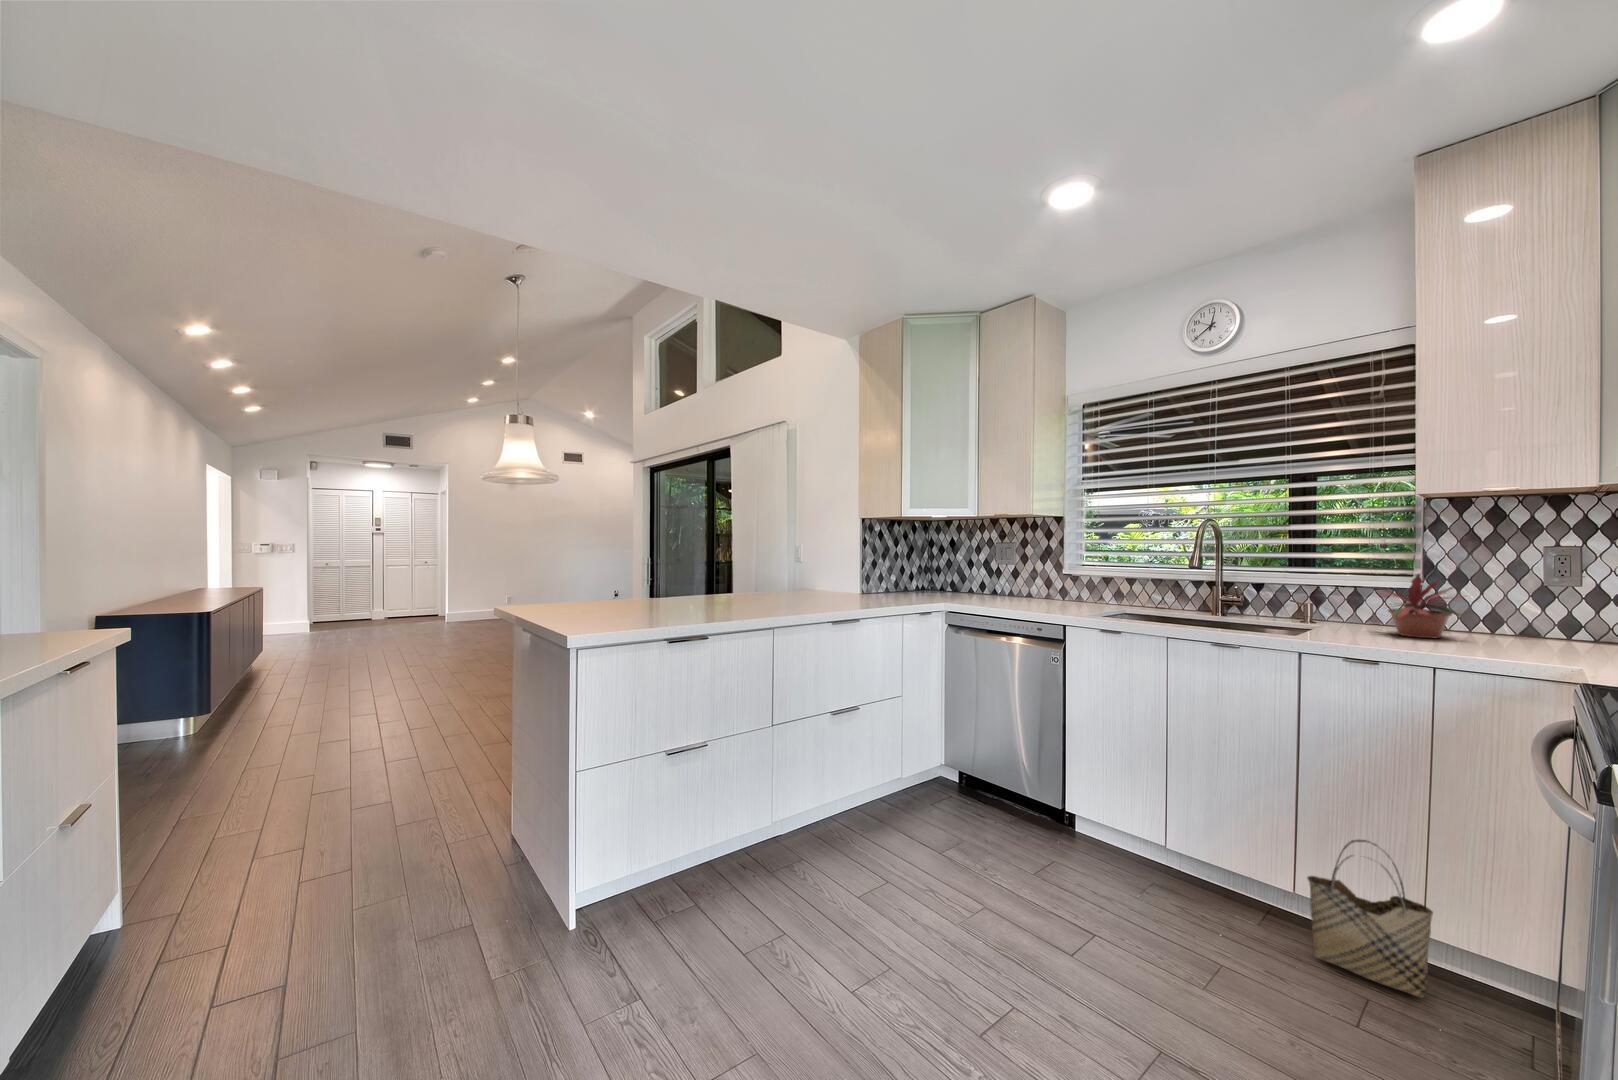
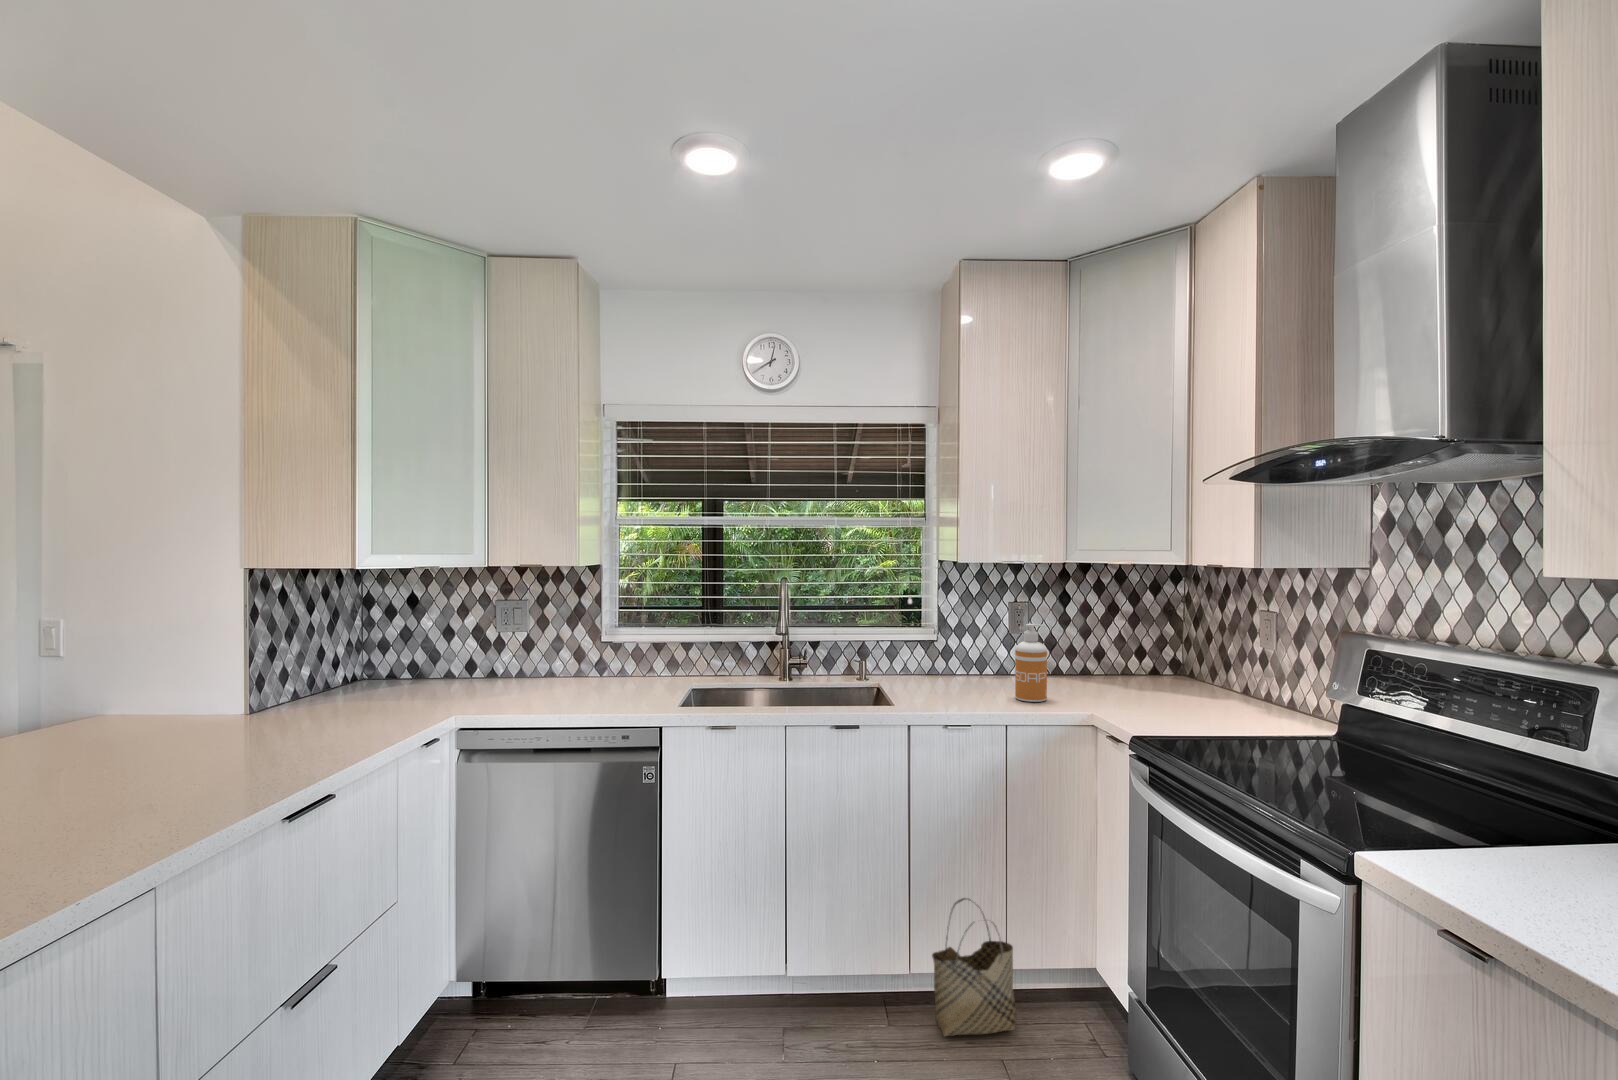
soap dispenser: none [1490,562,1546,656] -> present [1015,624,1047,702]
potted plant: present [1382,574,1460,638] -> none [919,631,992,690]

